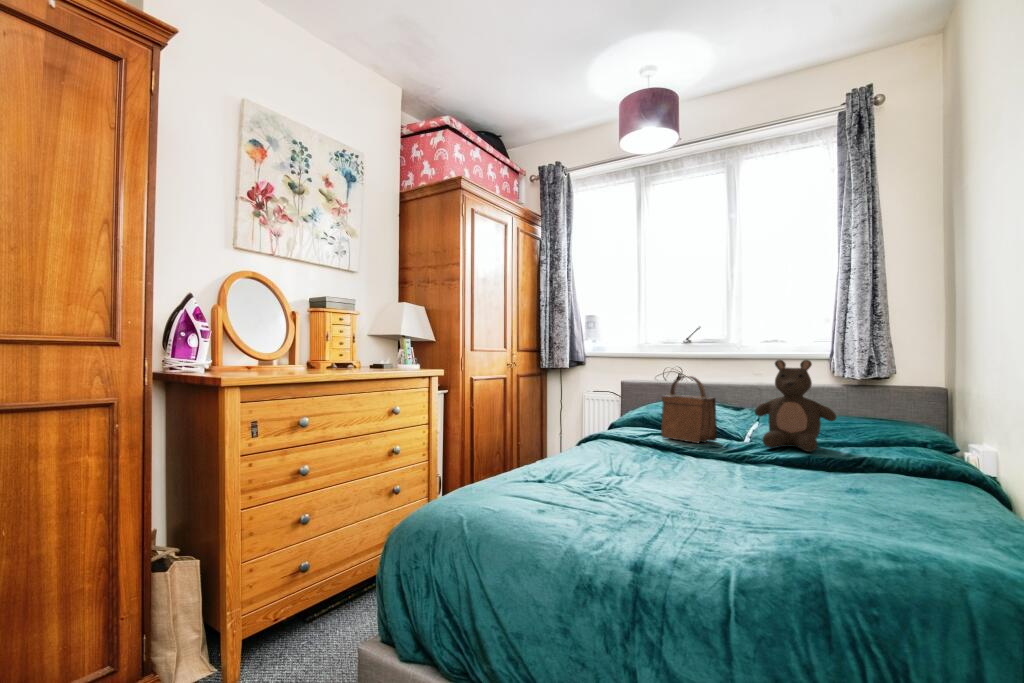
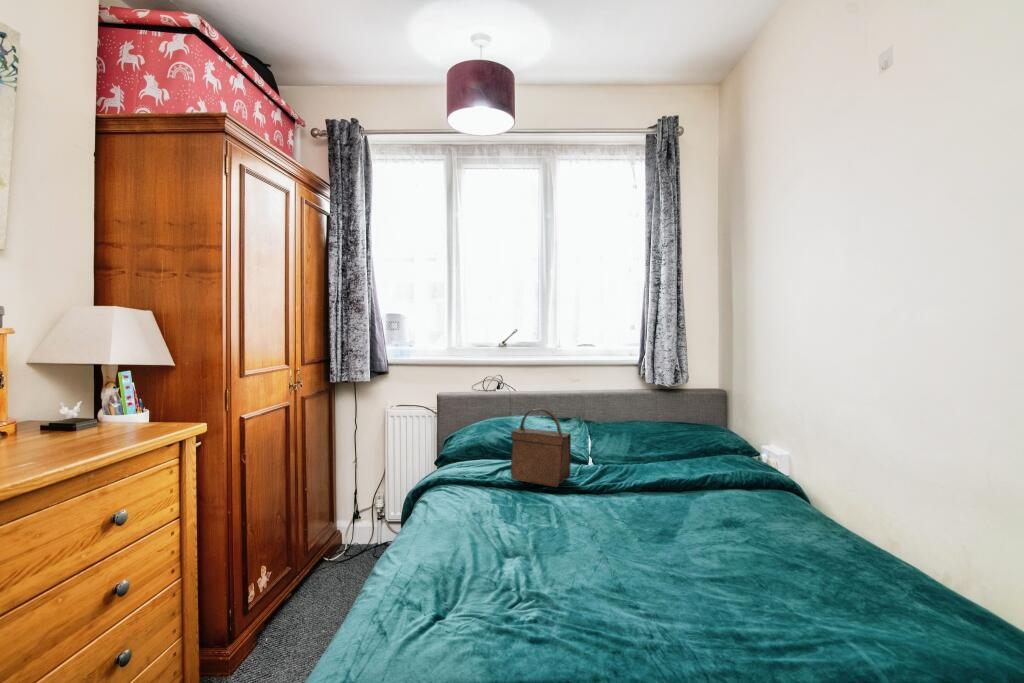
stuffed bear: present [755,360,836,452] -> none [602,389,676,487]

